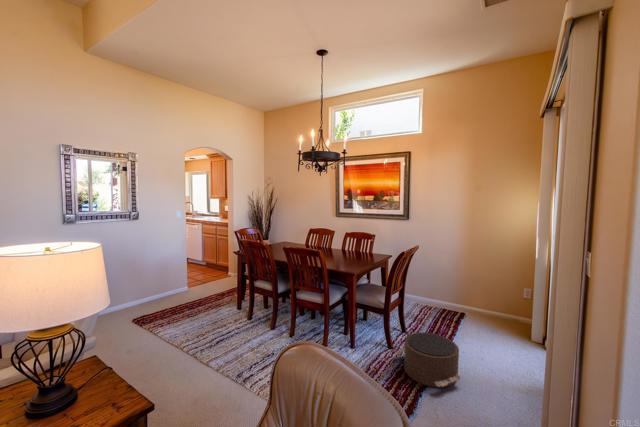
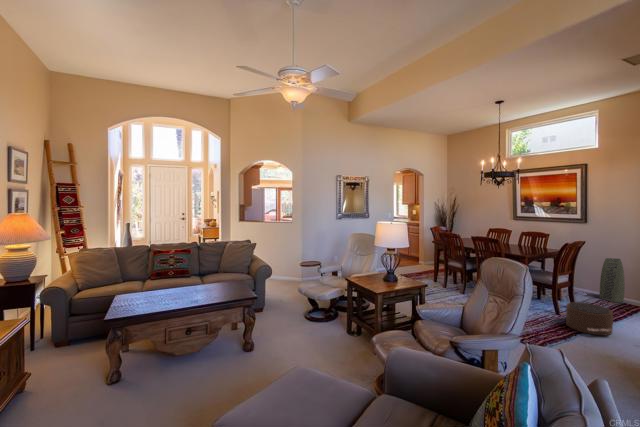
air purifier: none [422,261,443,312] -> present [600,258,625,302]

